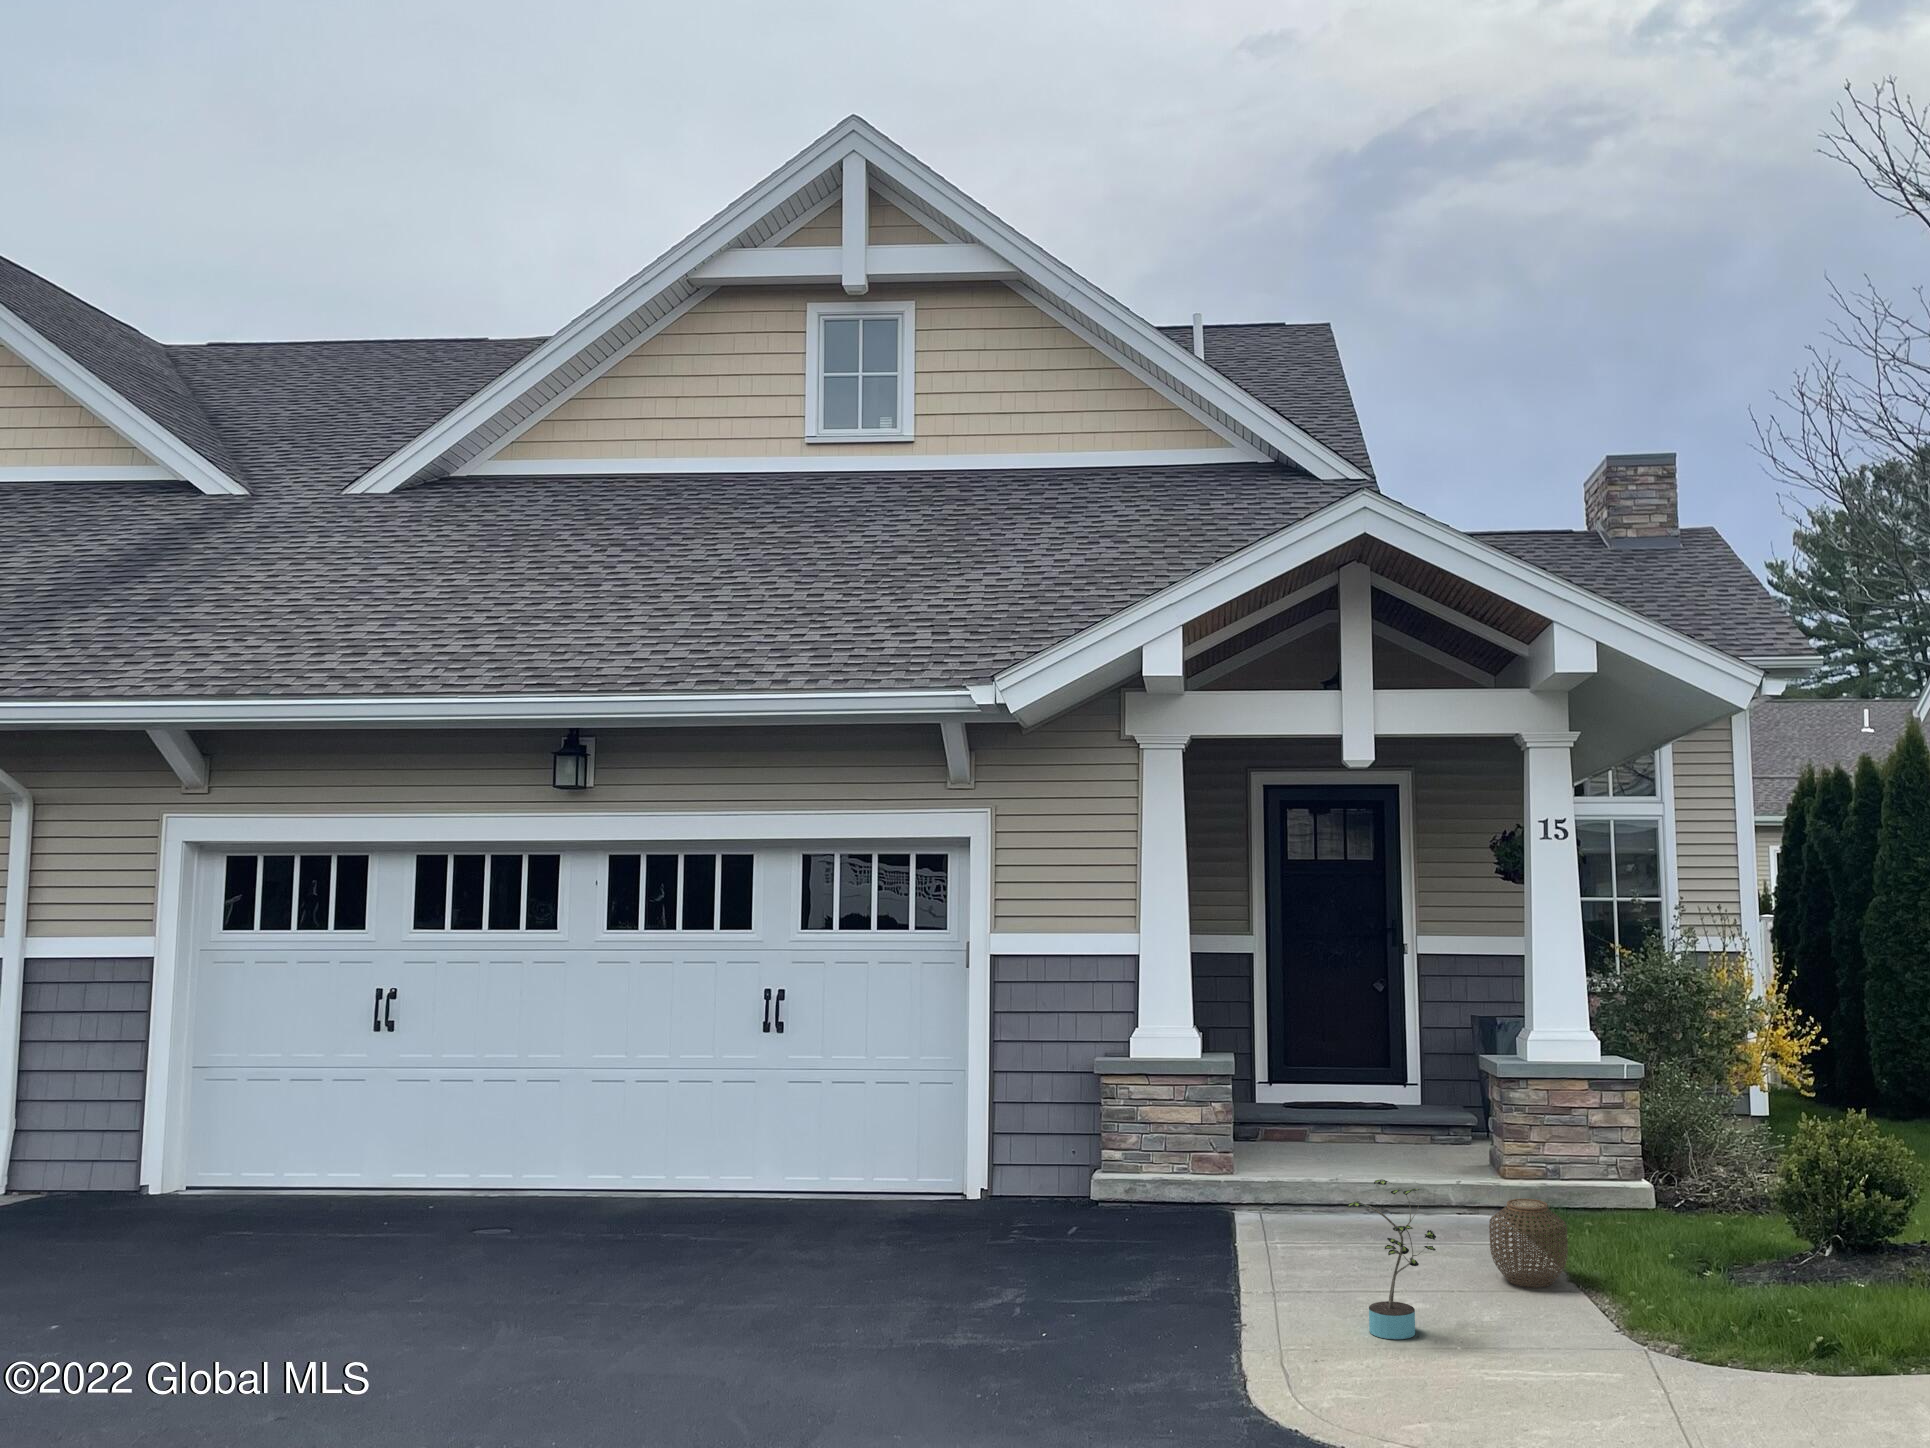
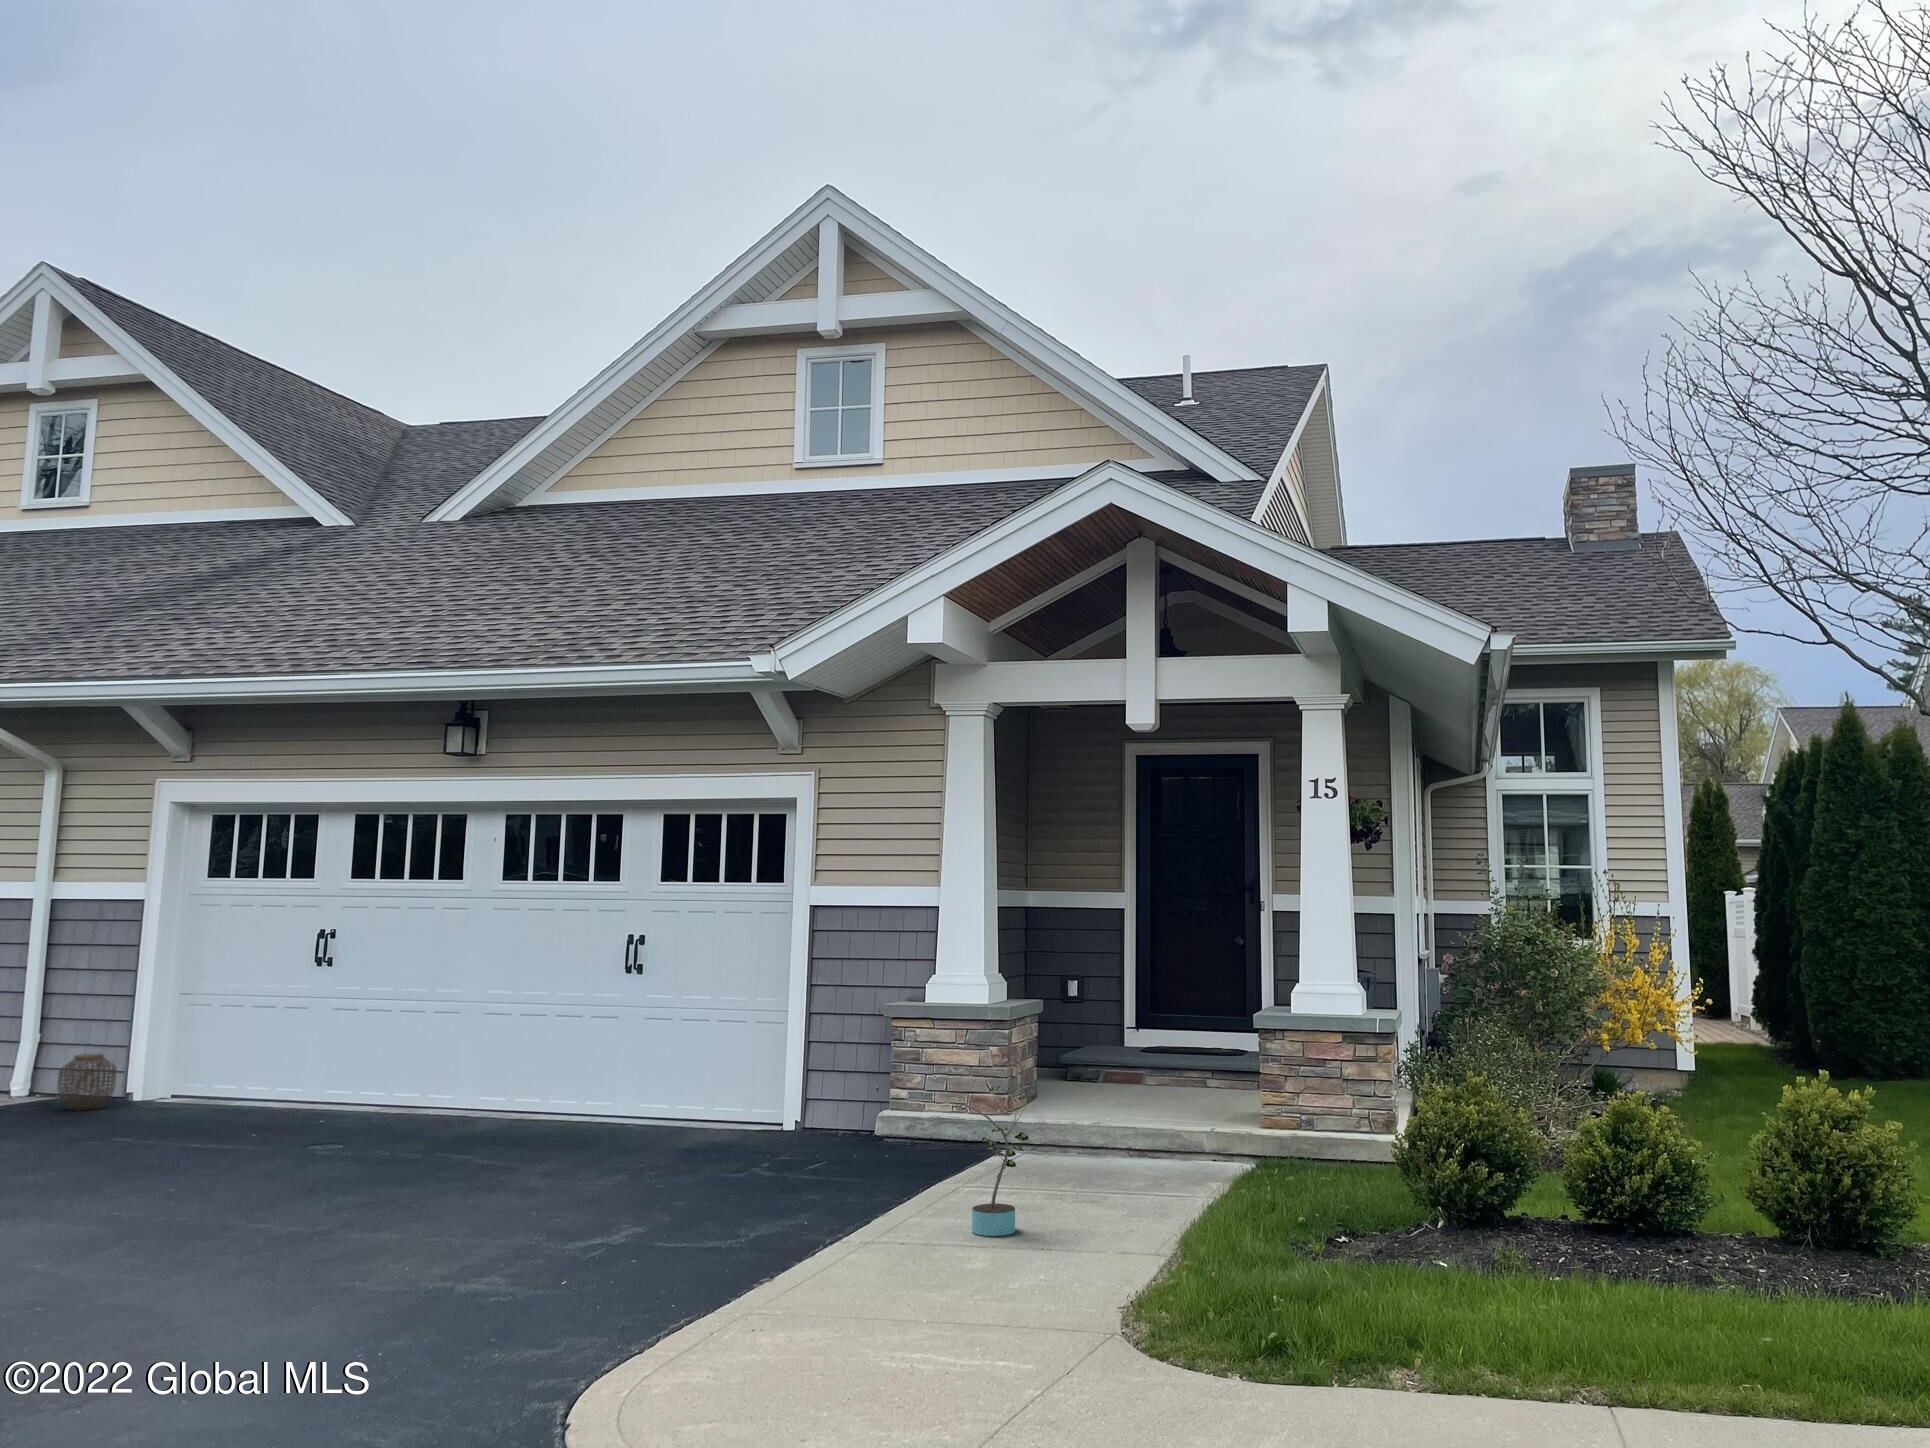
woven basket: present [1489,1199,1568,1287] -> present [58,1054,116,1110]

